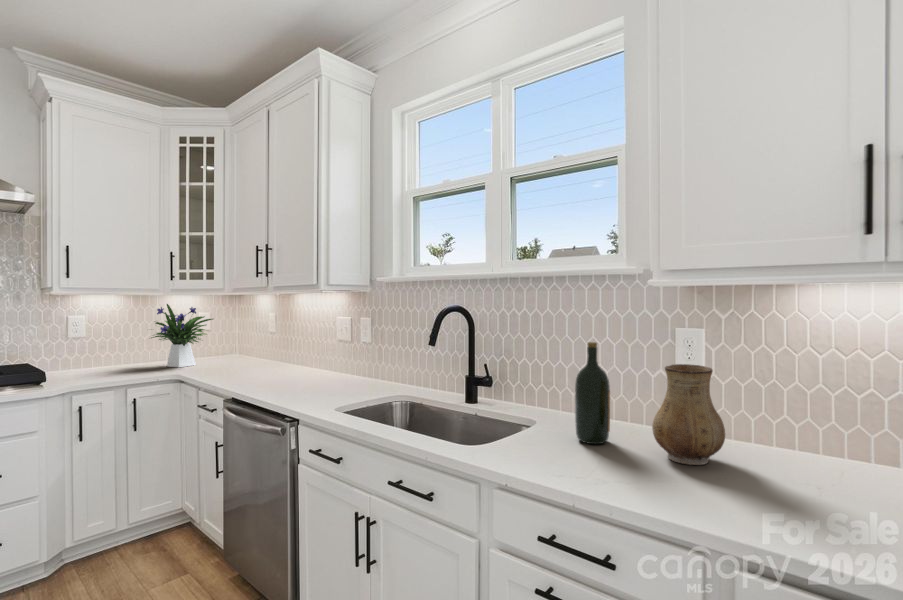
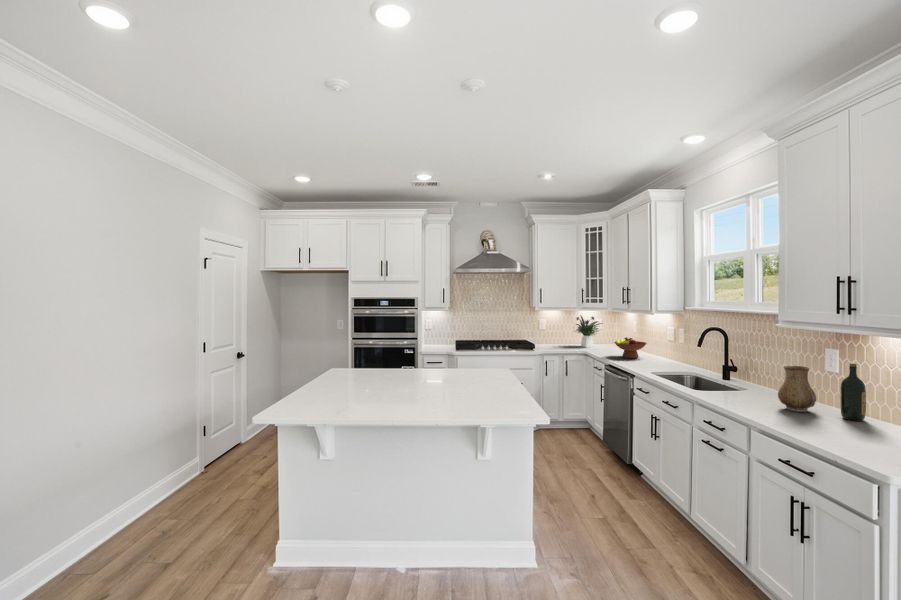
fruit bowl: none [242,340,305,380] -> present [614,337,647,358]
wine bottle: present [575,342,610,444] -> present [840,363,866,421]

